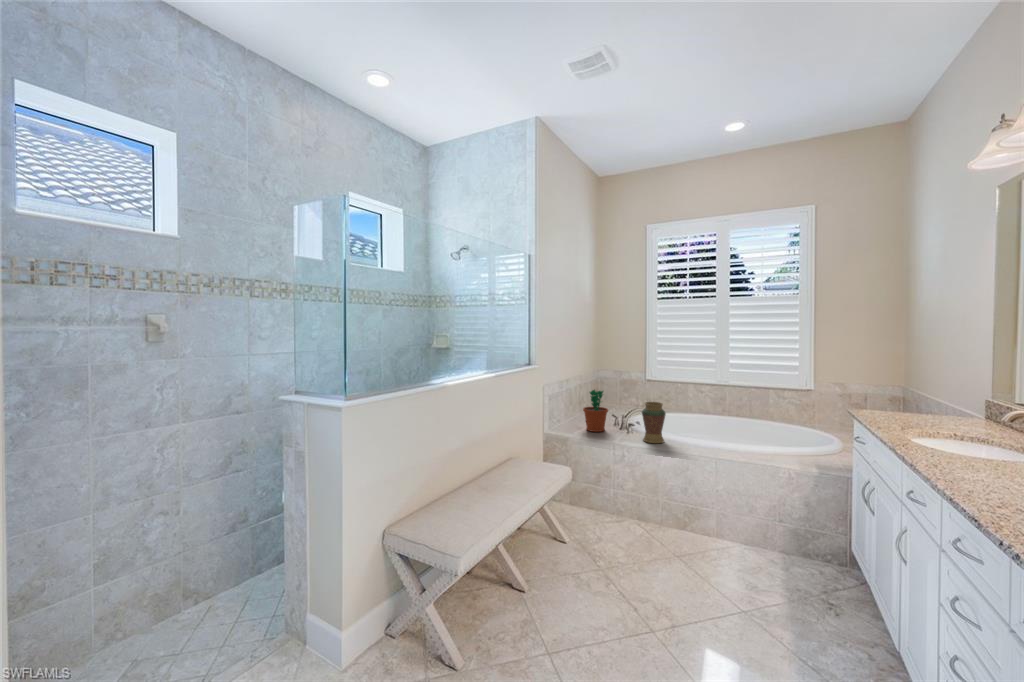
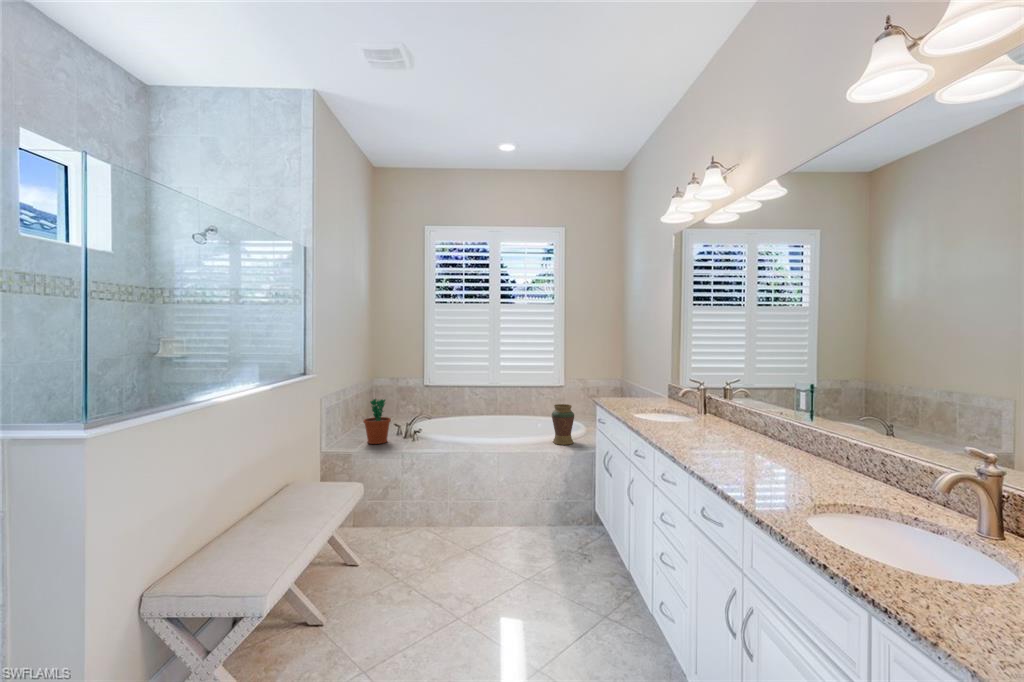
decorative vase: present [642,402,666,443] -> present [552,404,574,445]

